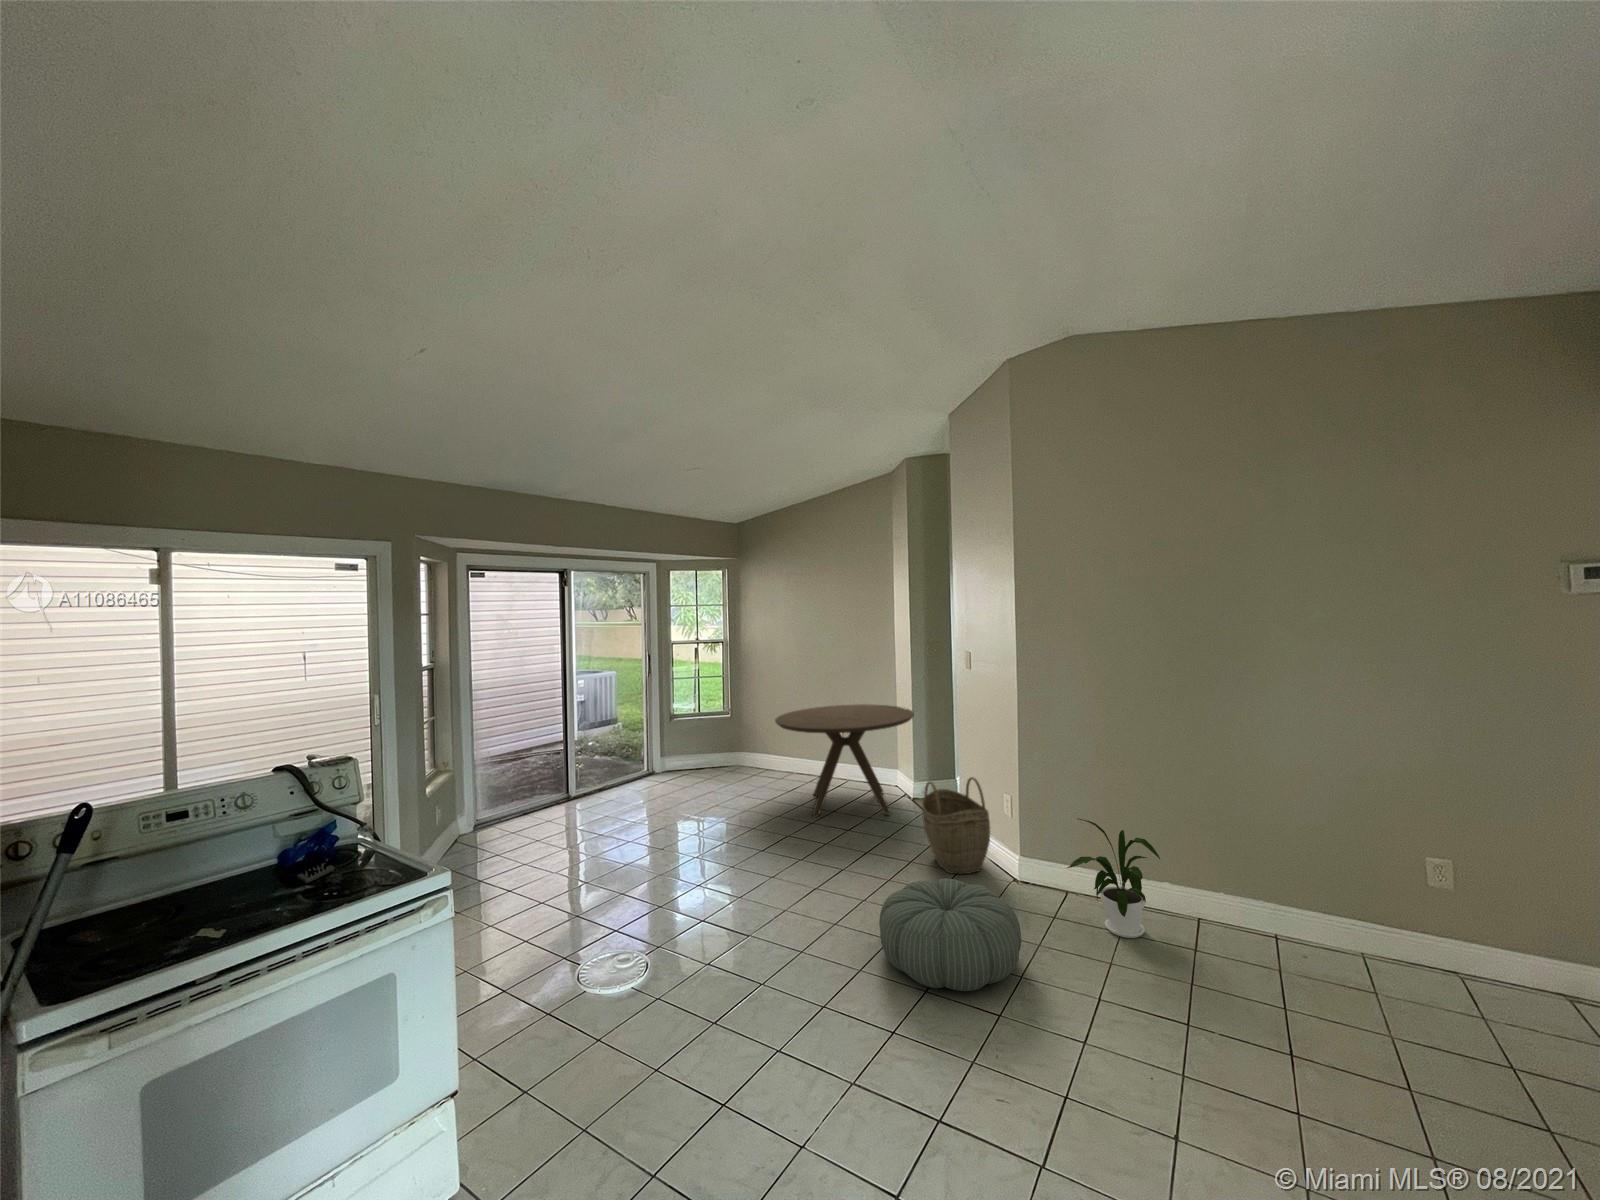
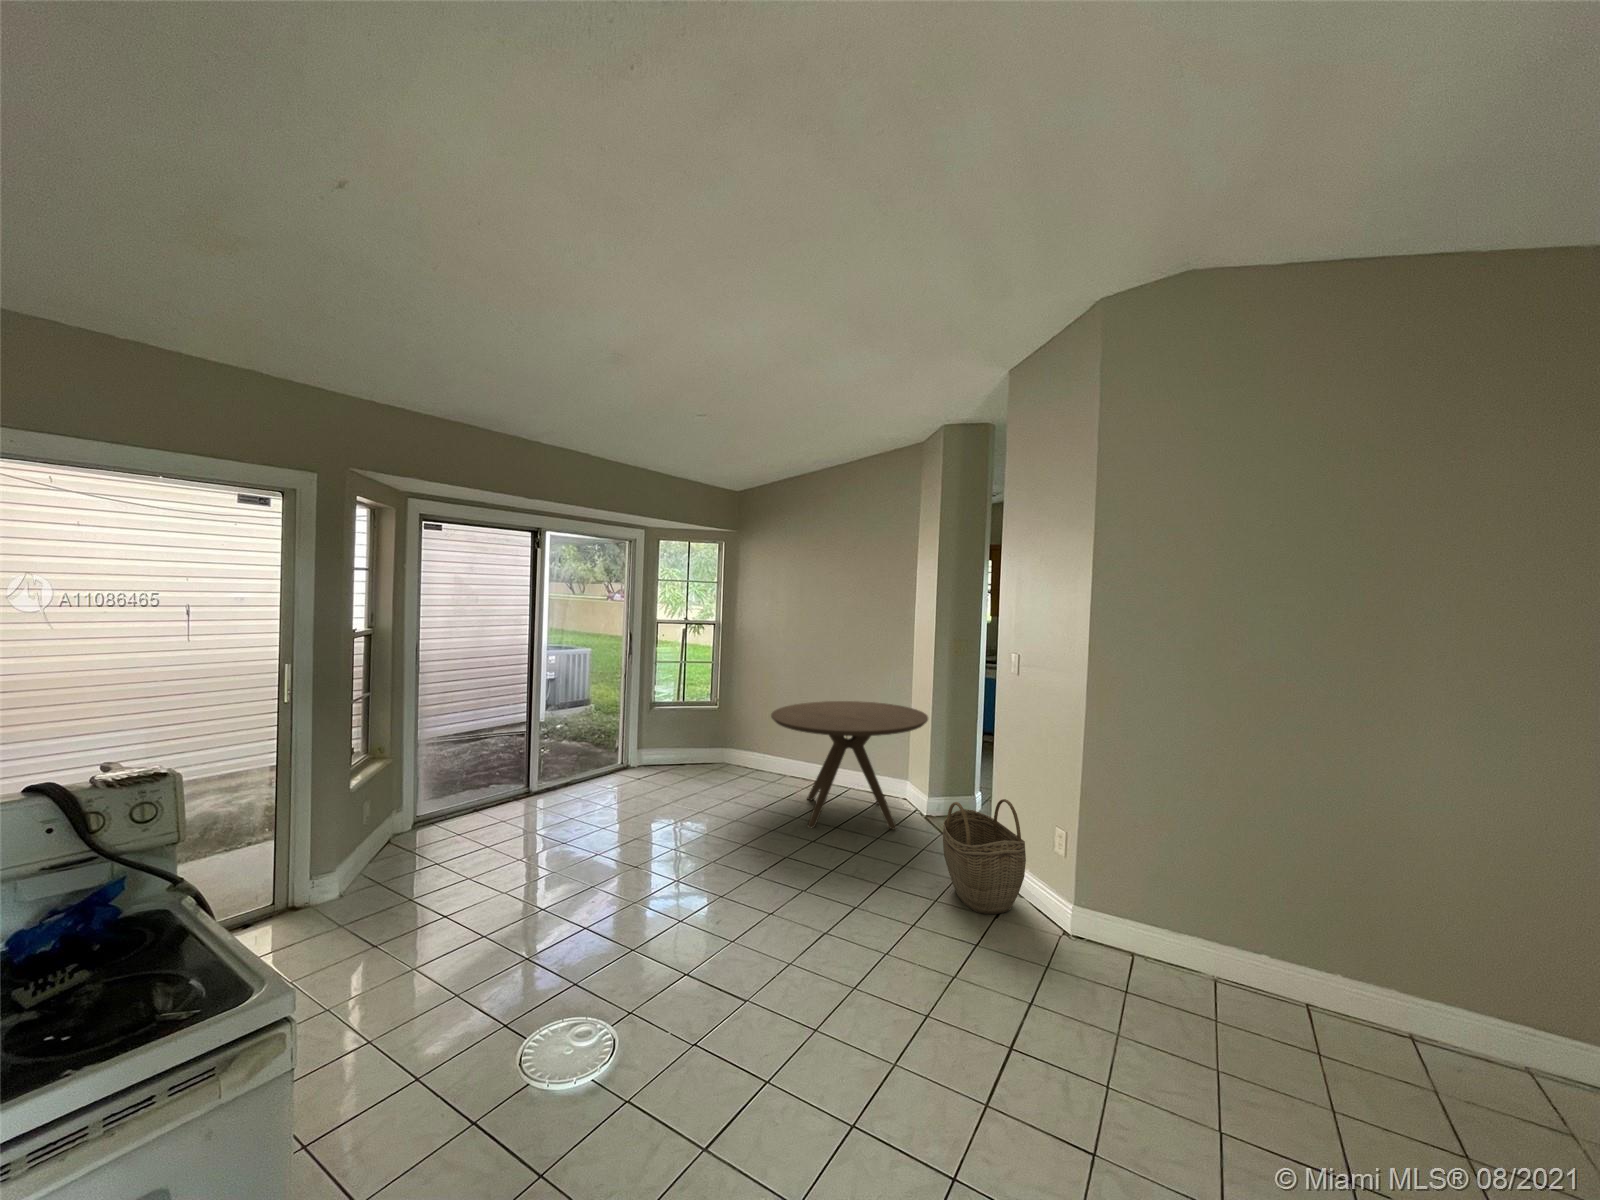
house plant: present [1067,818,1160,938] -> none [1138,865,1259,1018]
pouf: present [879,879,1021,991] -> none [908,933,1093,1097]

